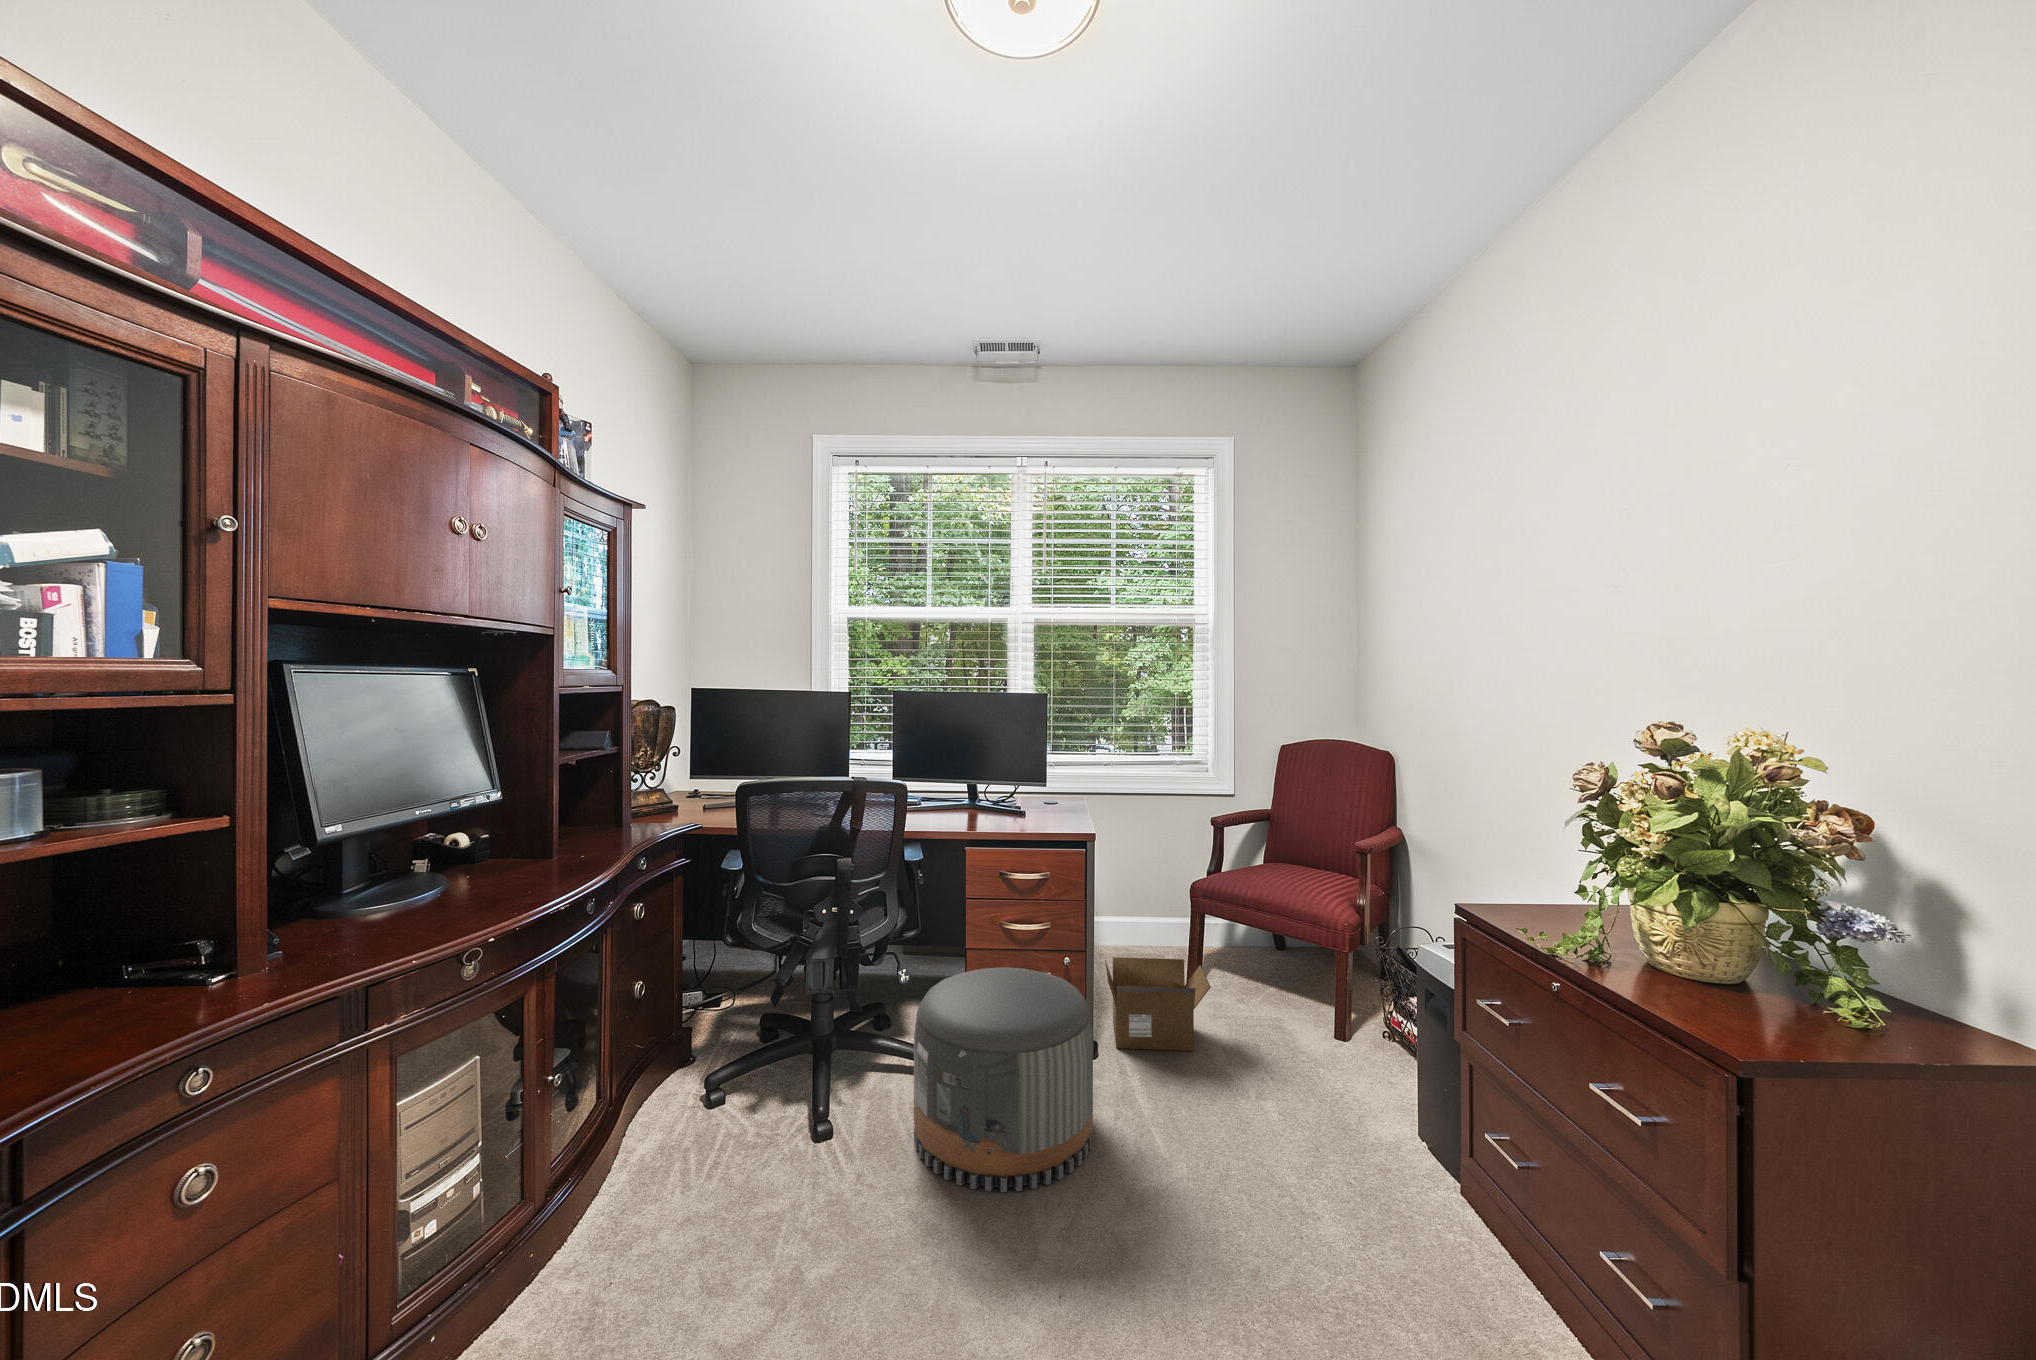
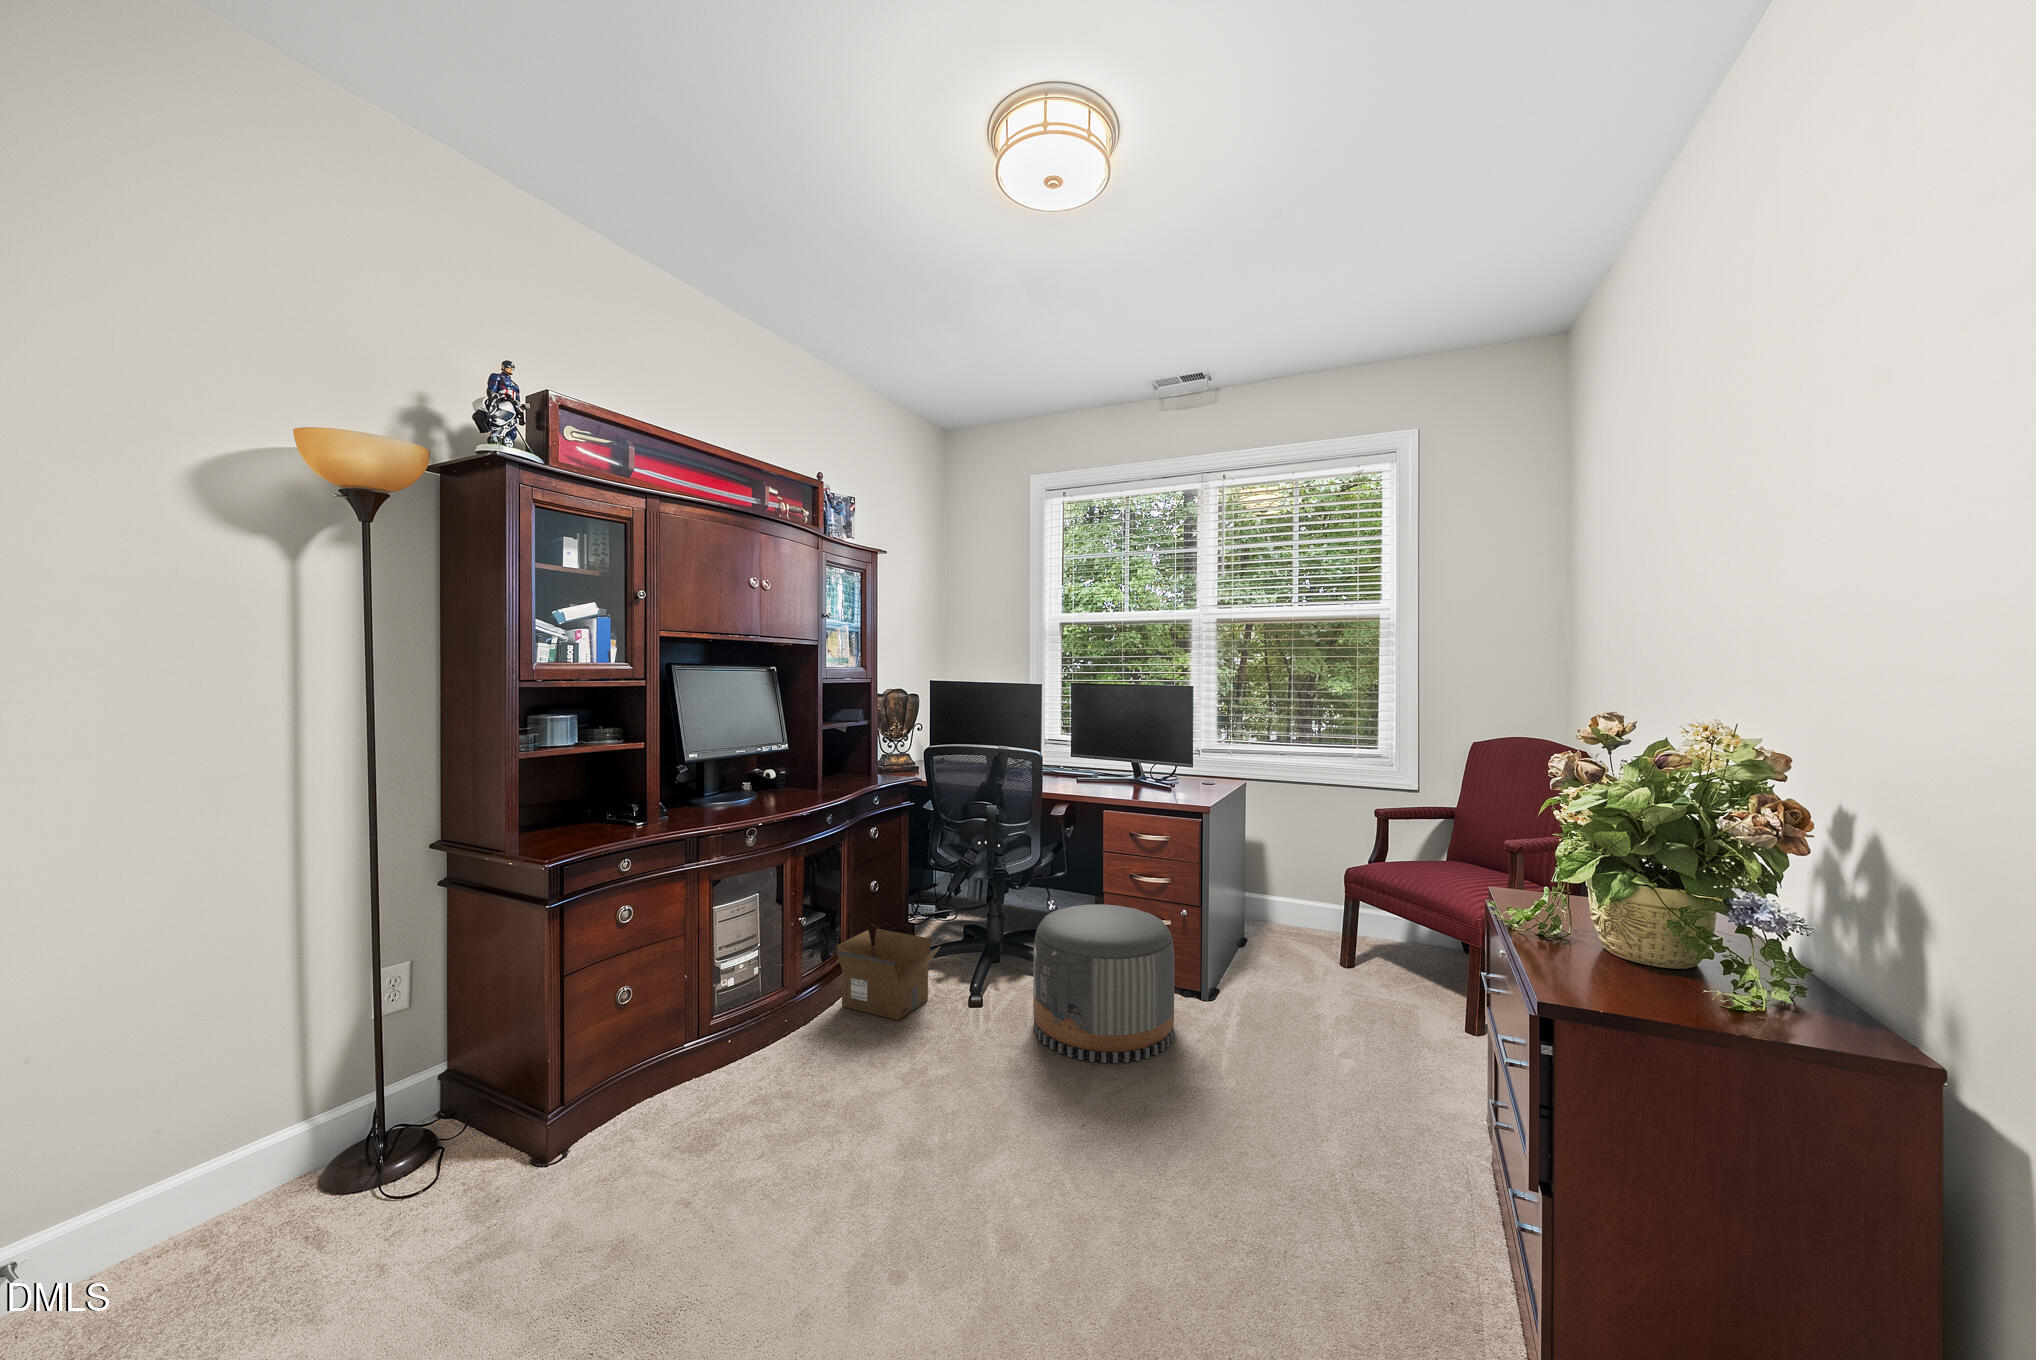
cardboard box: present [1105,957,1211,1051] -> present [836,929,941,1020]

